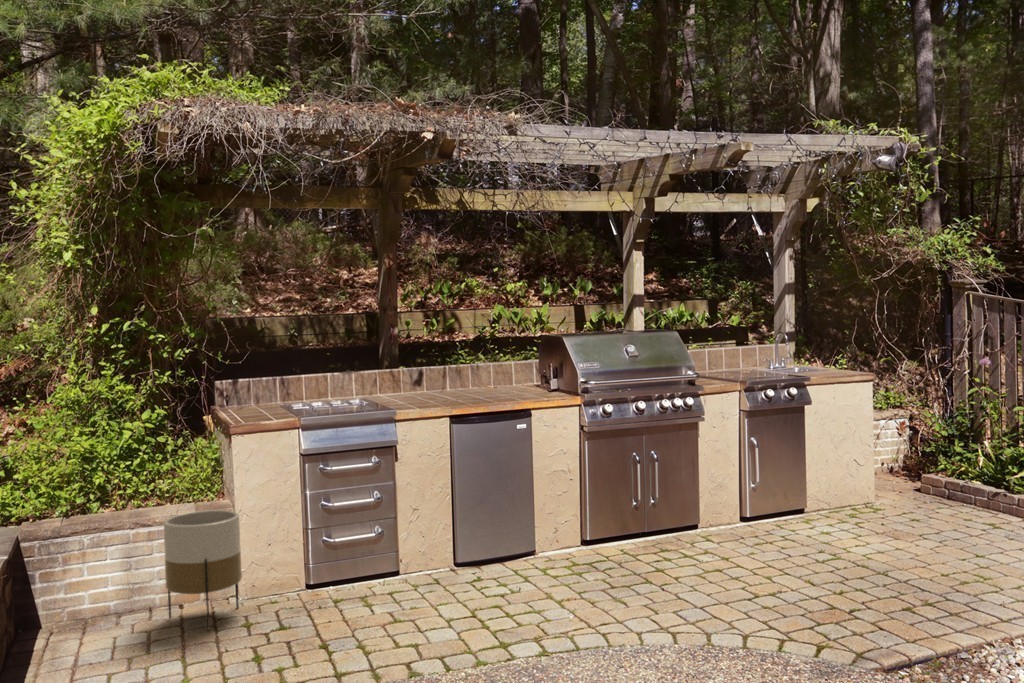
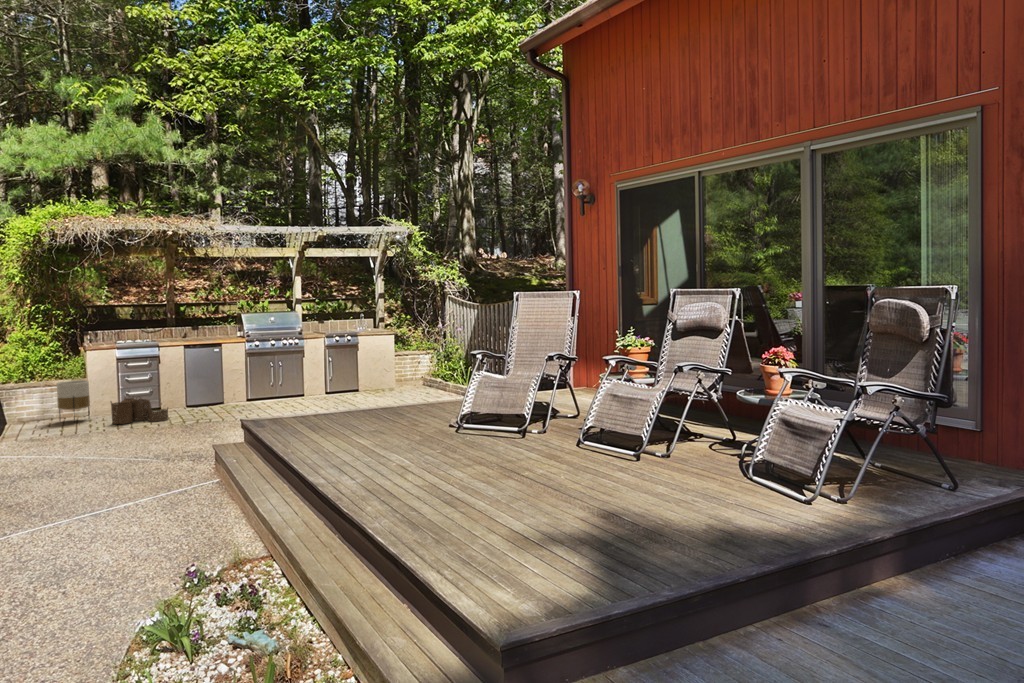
woven basket: none [305,552,448,647] -> present [111,398,168,424]

